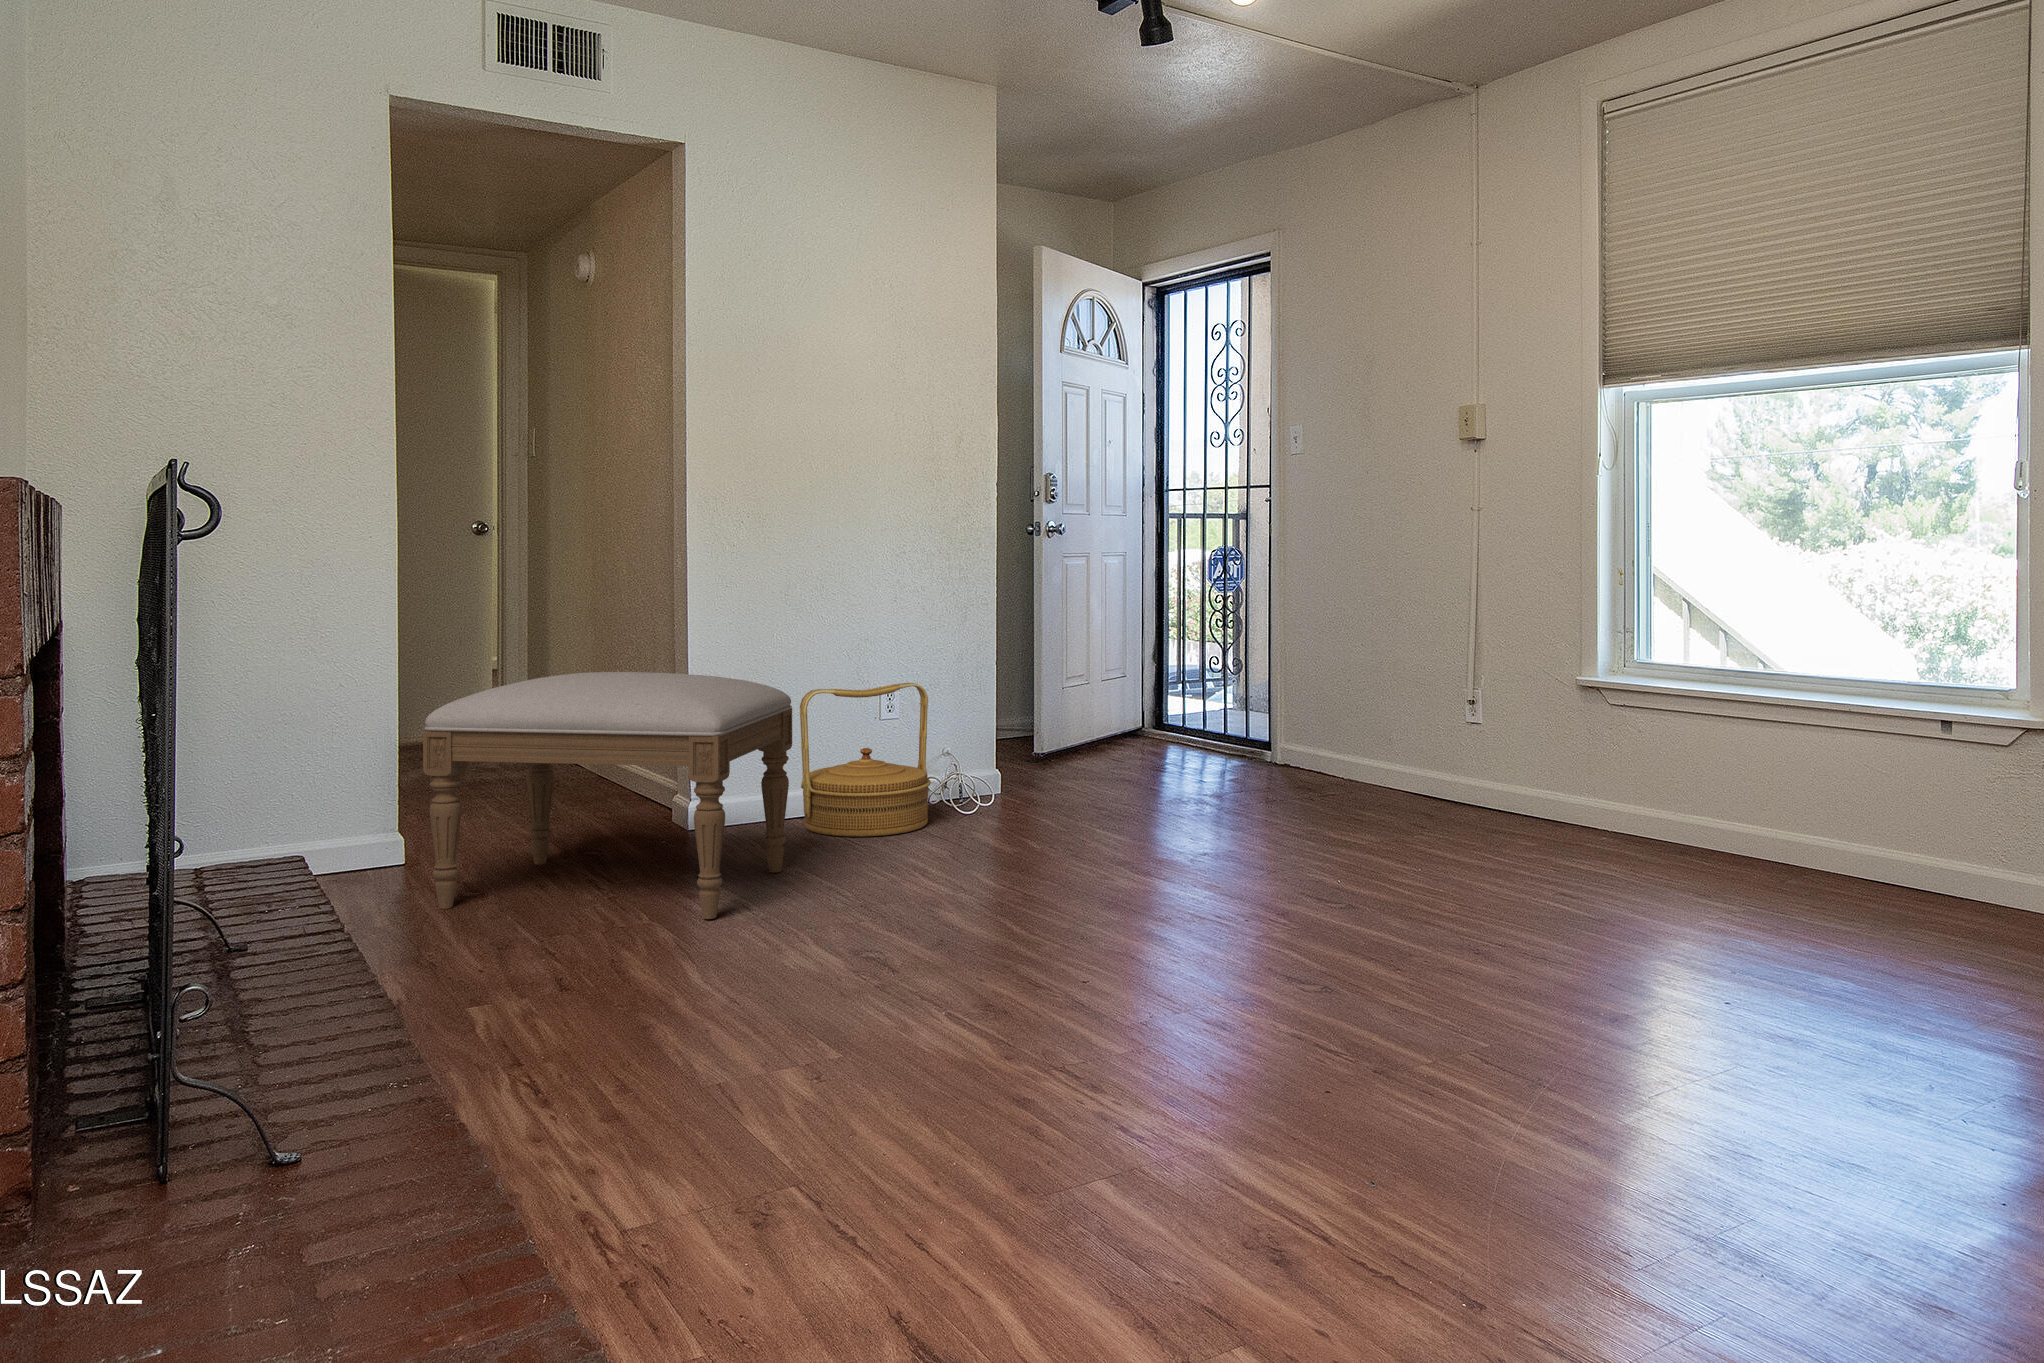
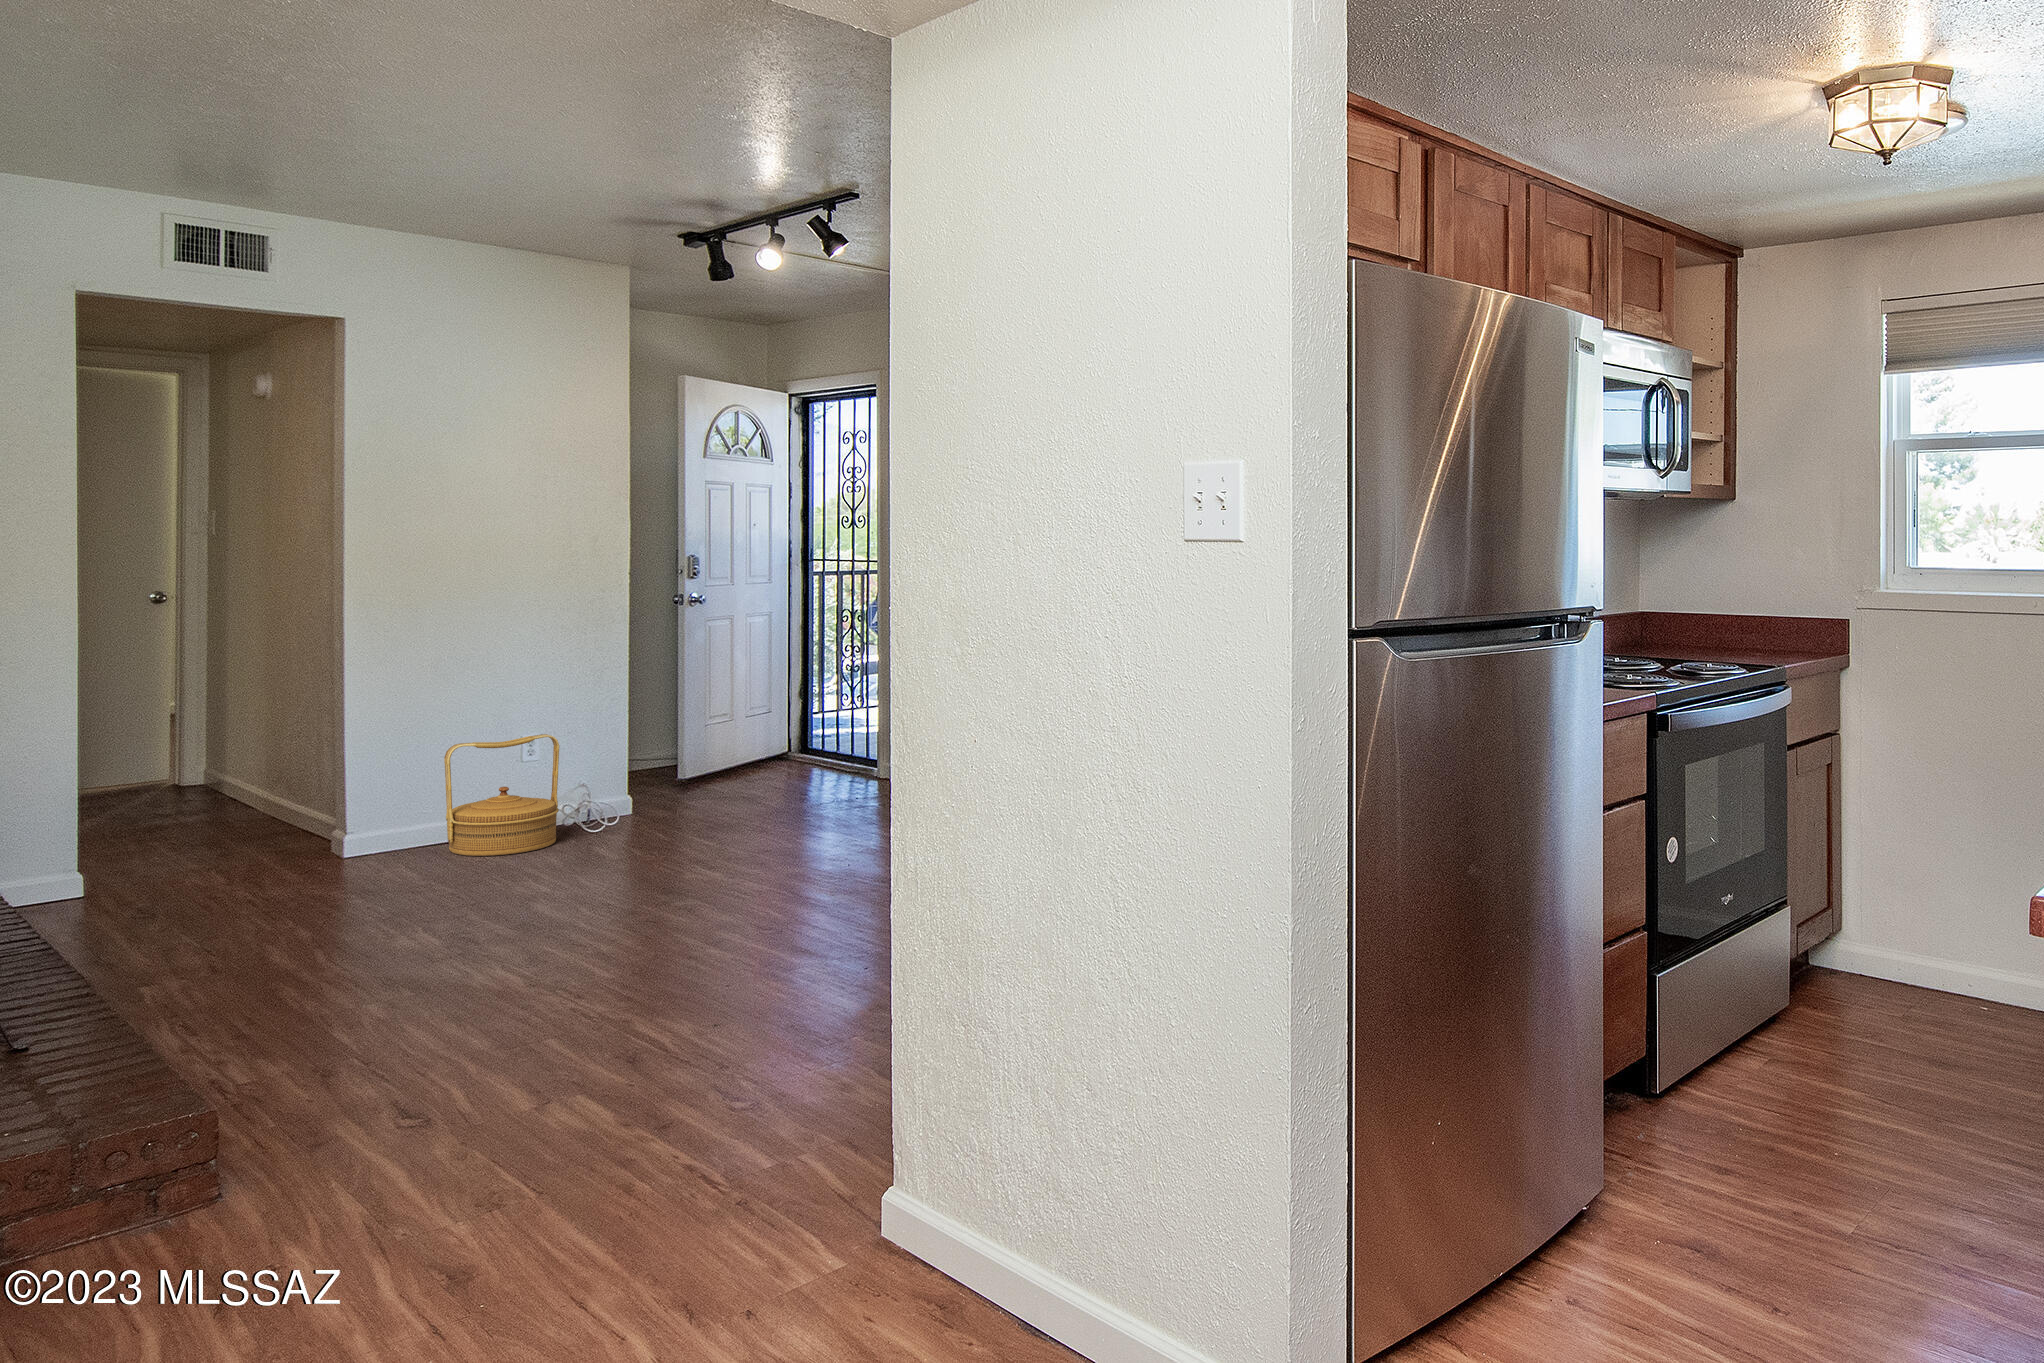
ottoman: present [423,672,792,919] -> none [101,742,428,929]

